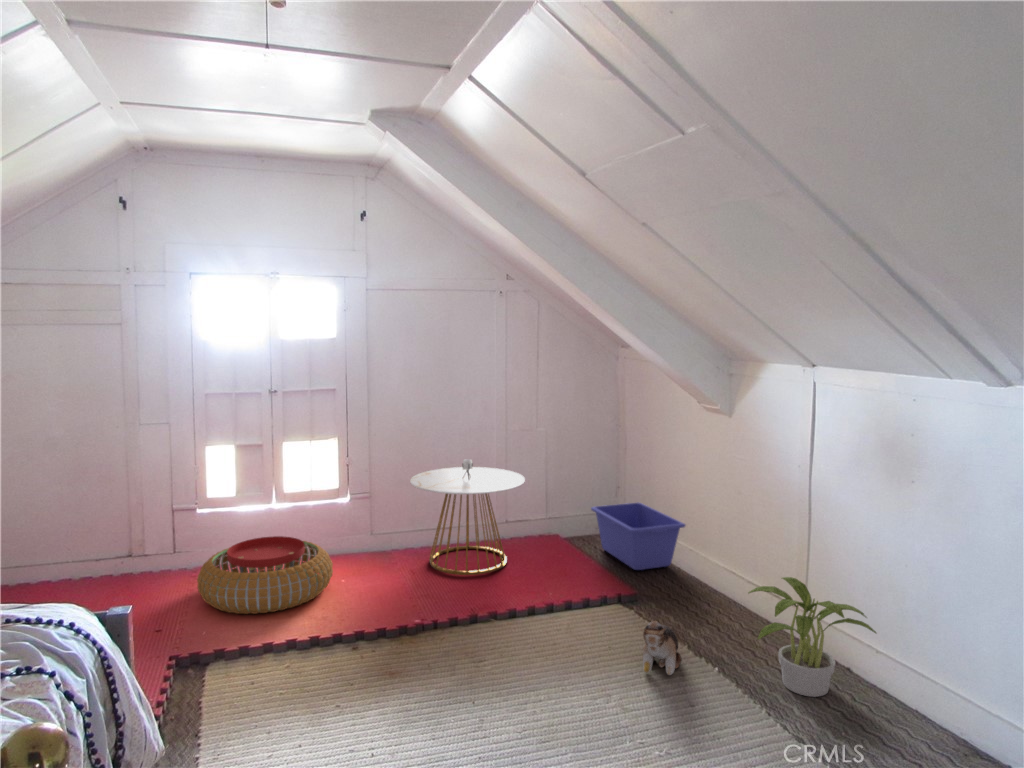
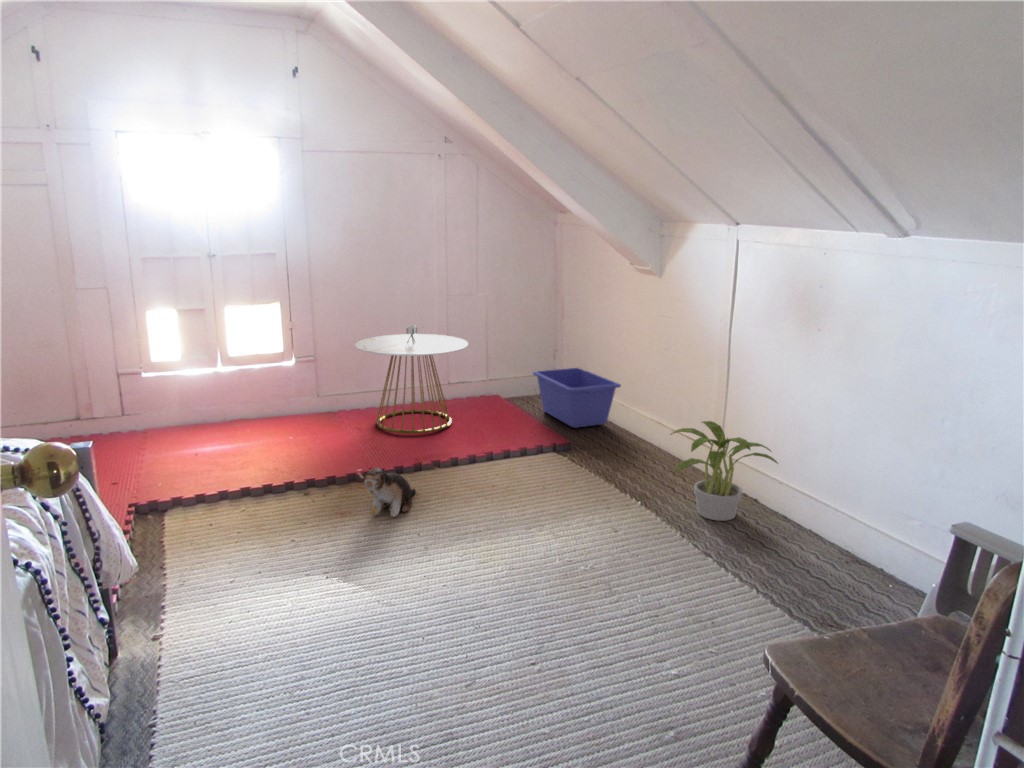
pouf: present [197,536,333,614] -> none [148,399,282,468]
plush toy: present [643,621,681,675] -> present [358,468,416,517]

